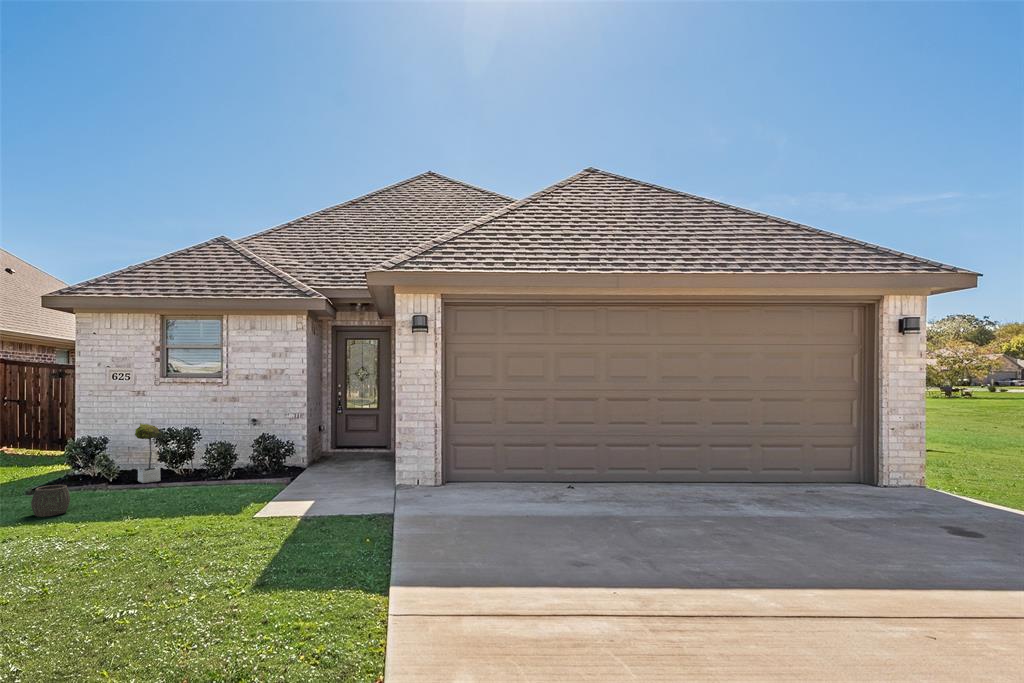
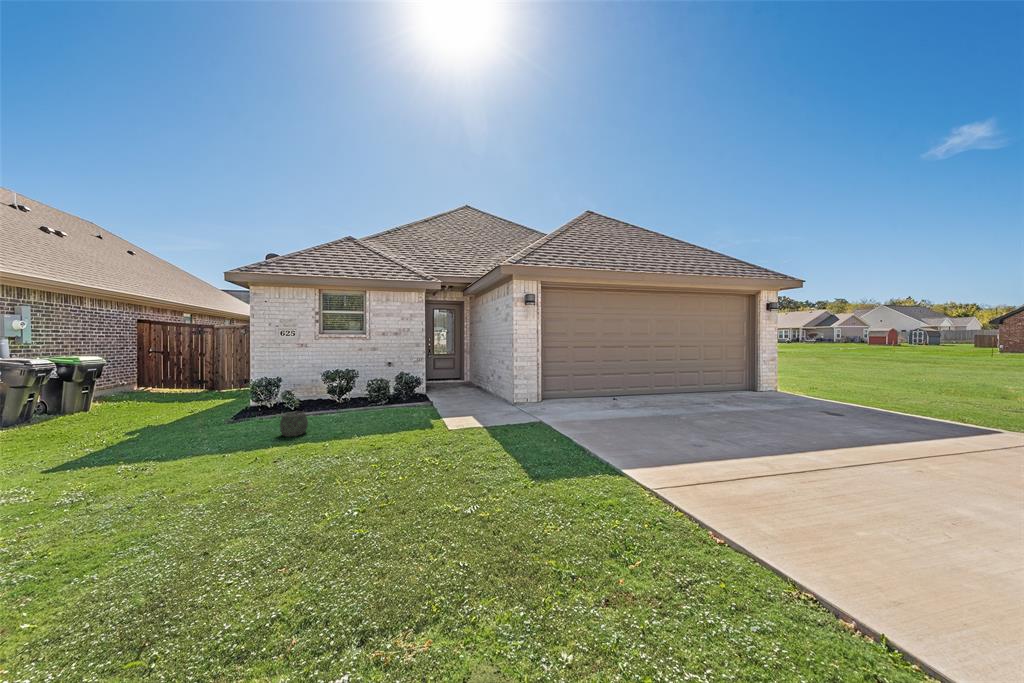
potted tree: present [135,424,162,483] -> none [314,366,334,409]

